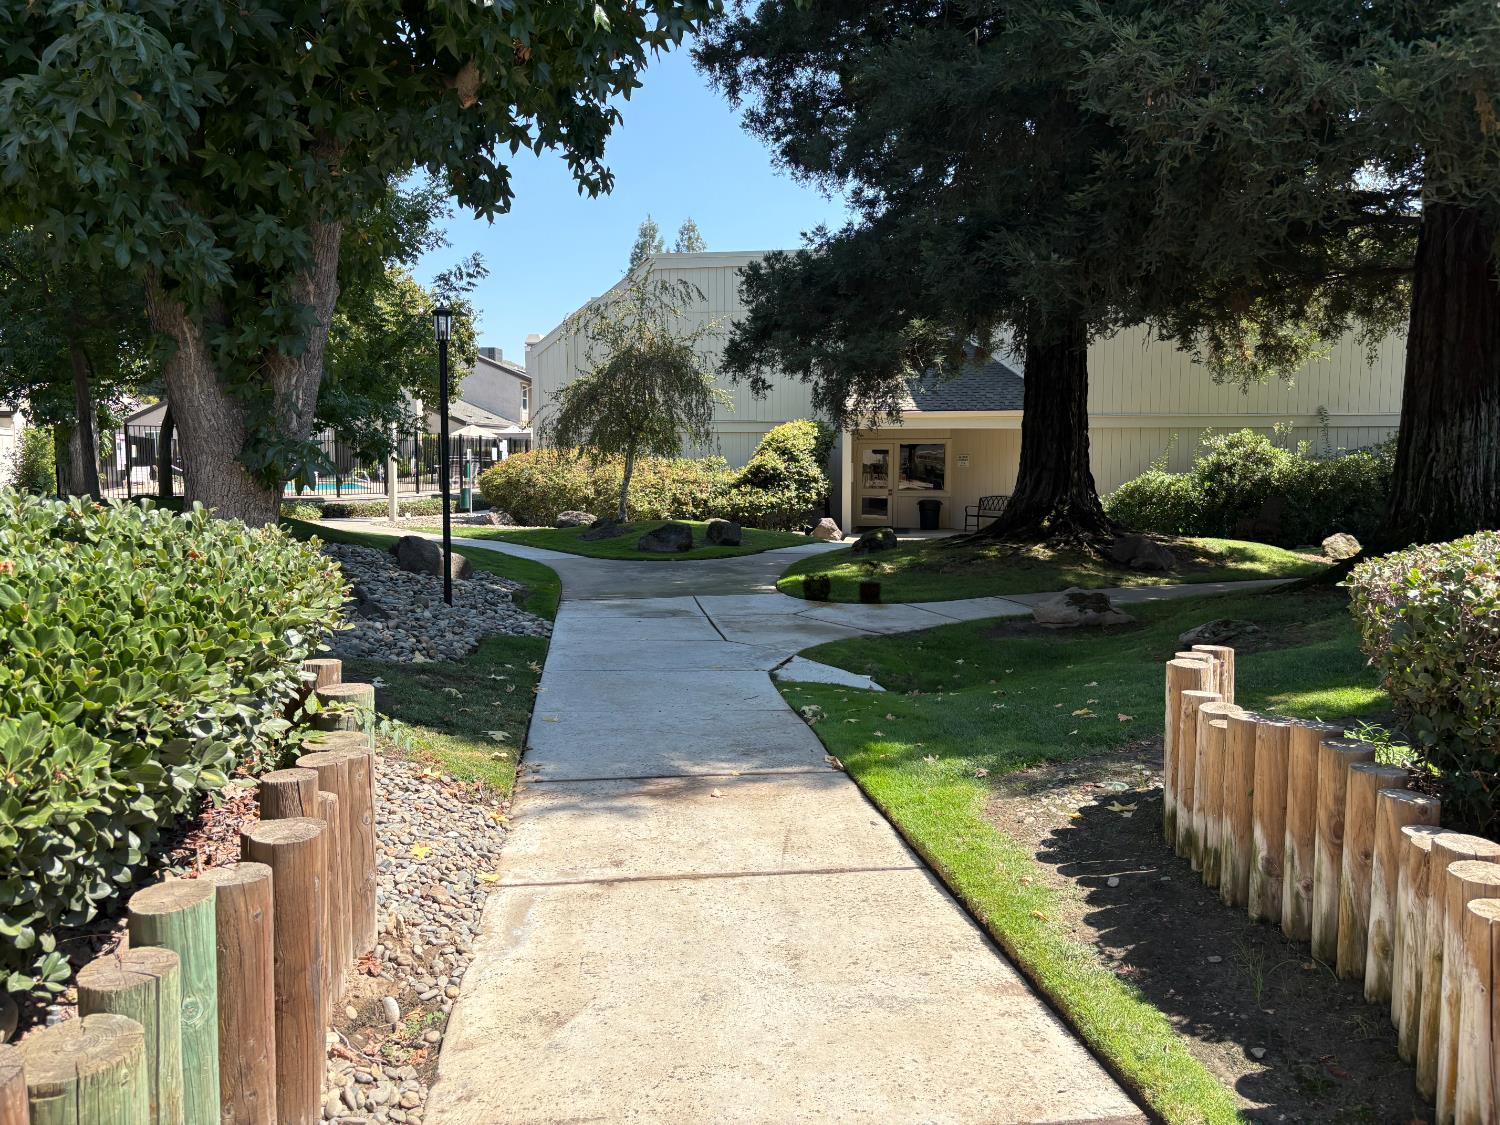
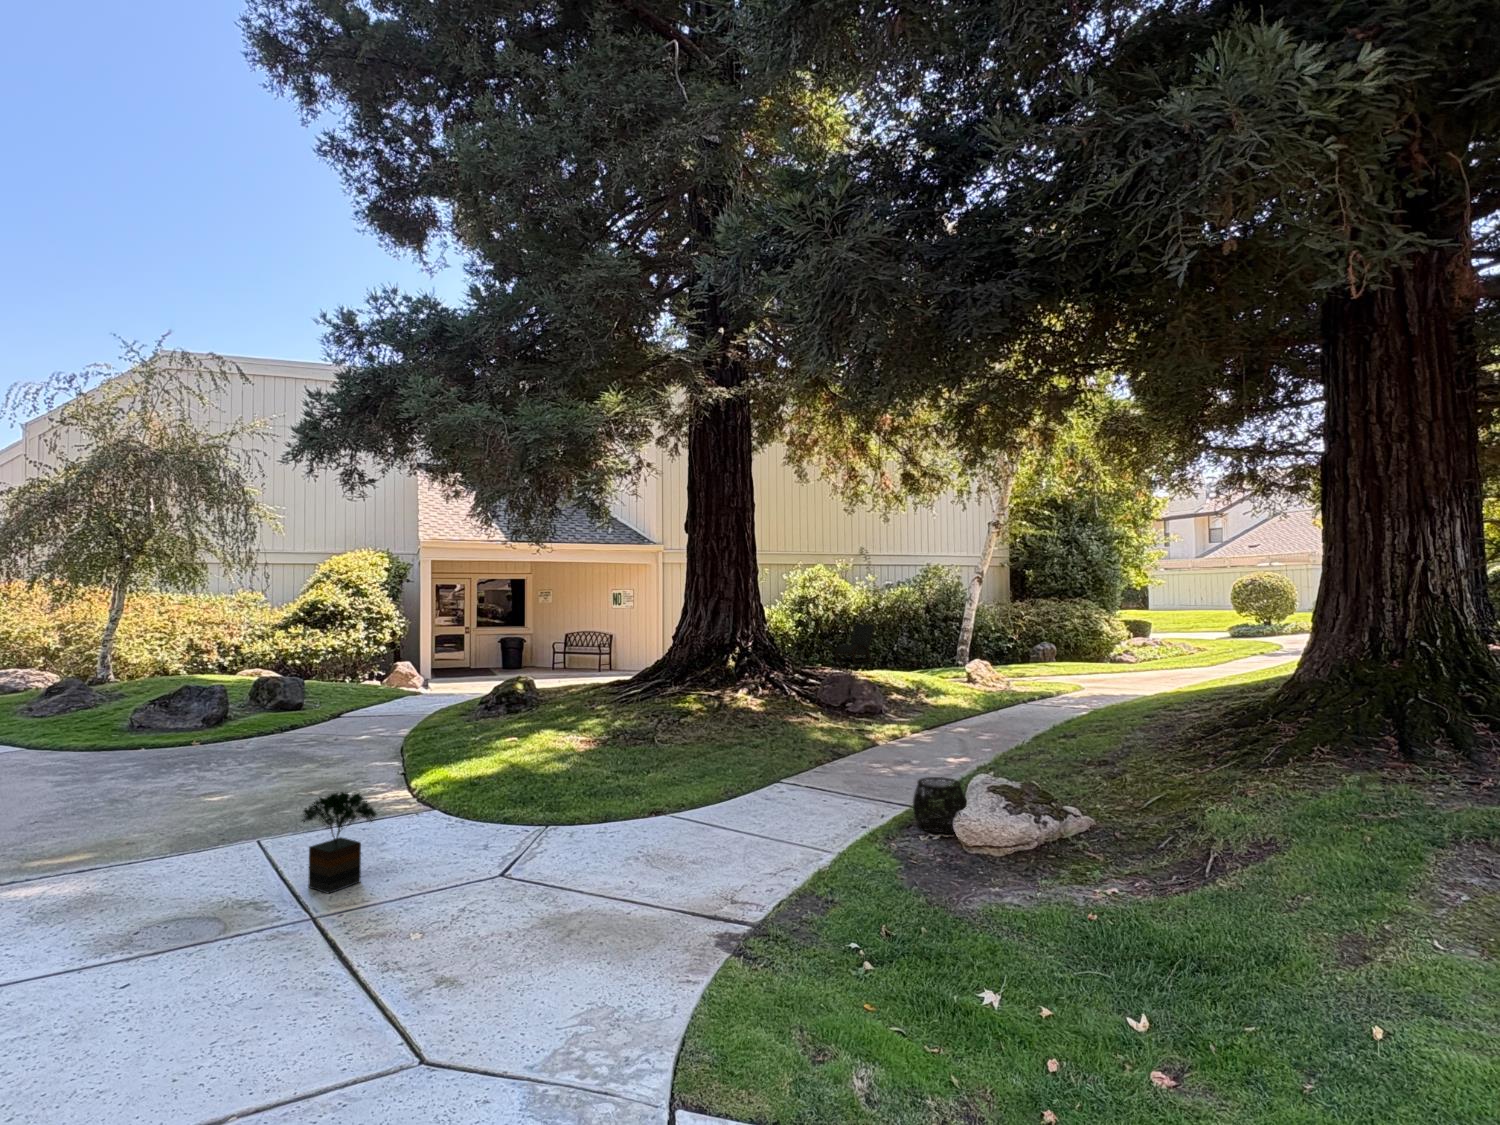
potted tree: present [857,560,887,602] -> present [302,792,376,894]
woven basket: present [802,573,831,599] -> present [913,777,966,833]

